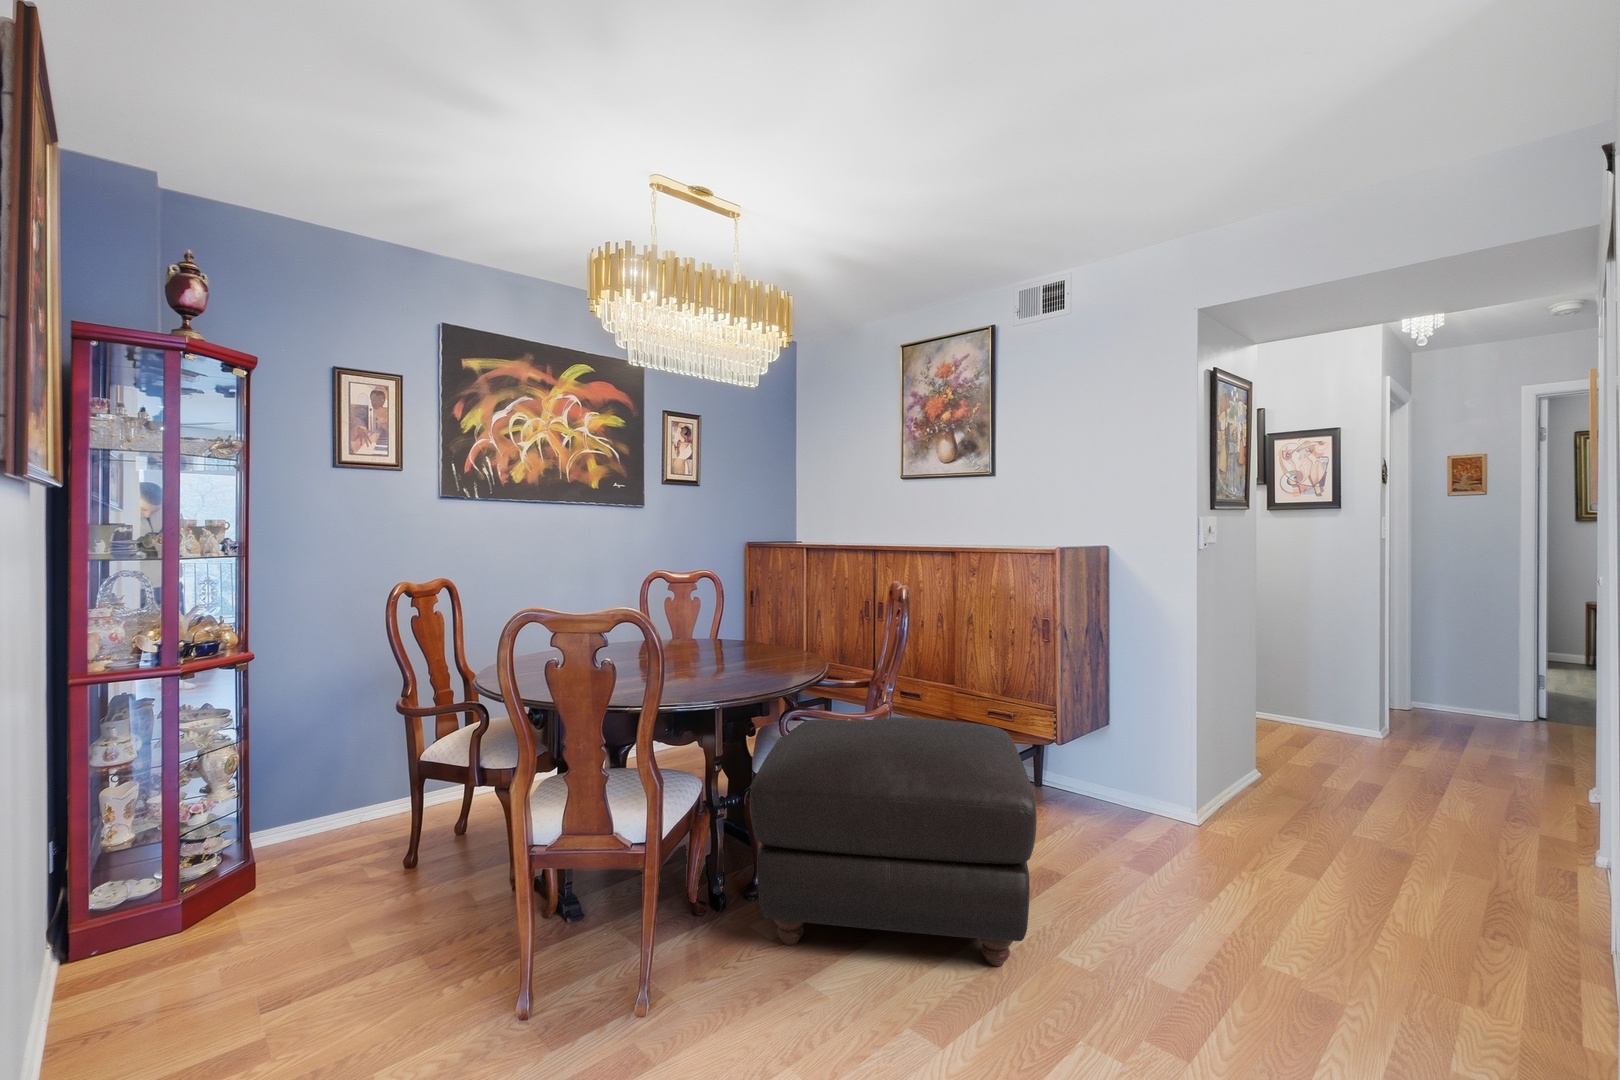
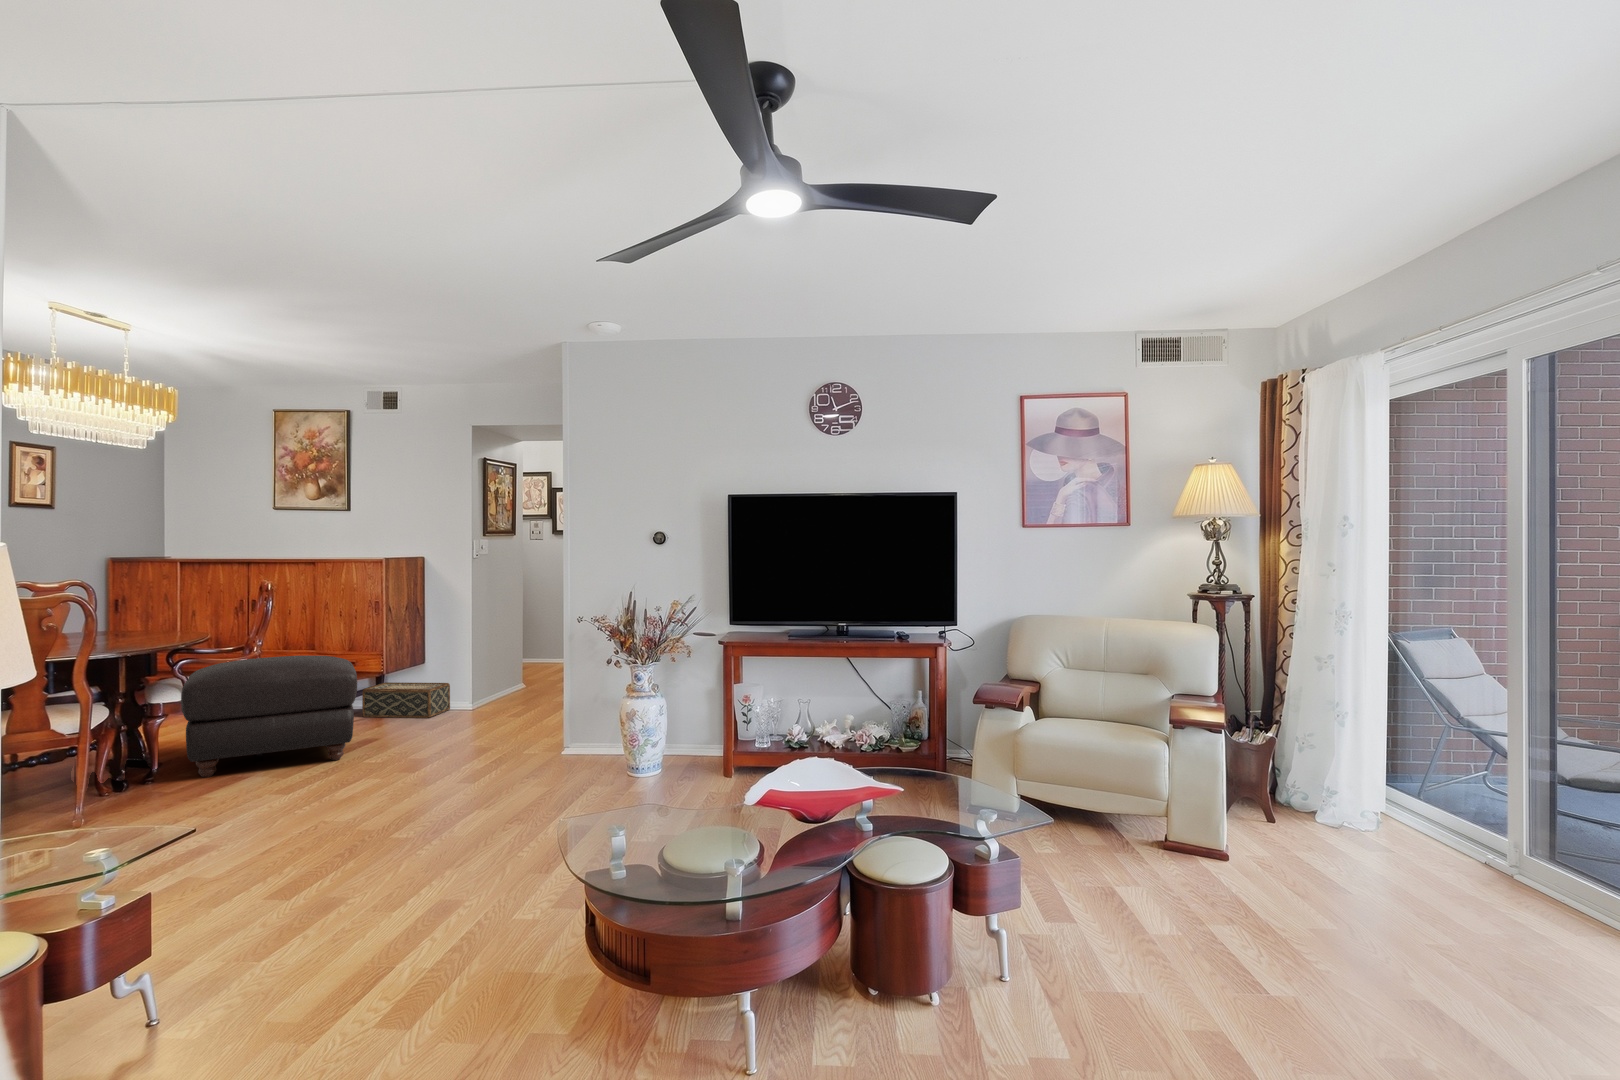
woven basket: none [1018,740,1159,832] -> present [362,682,450,718]

